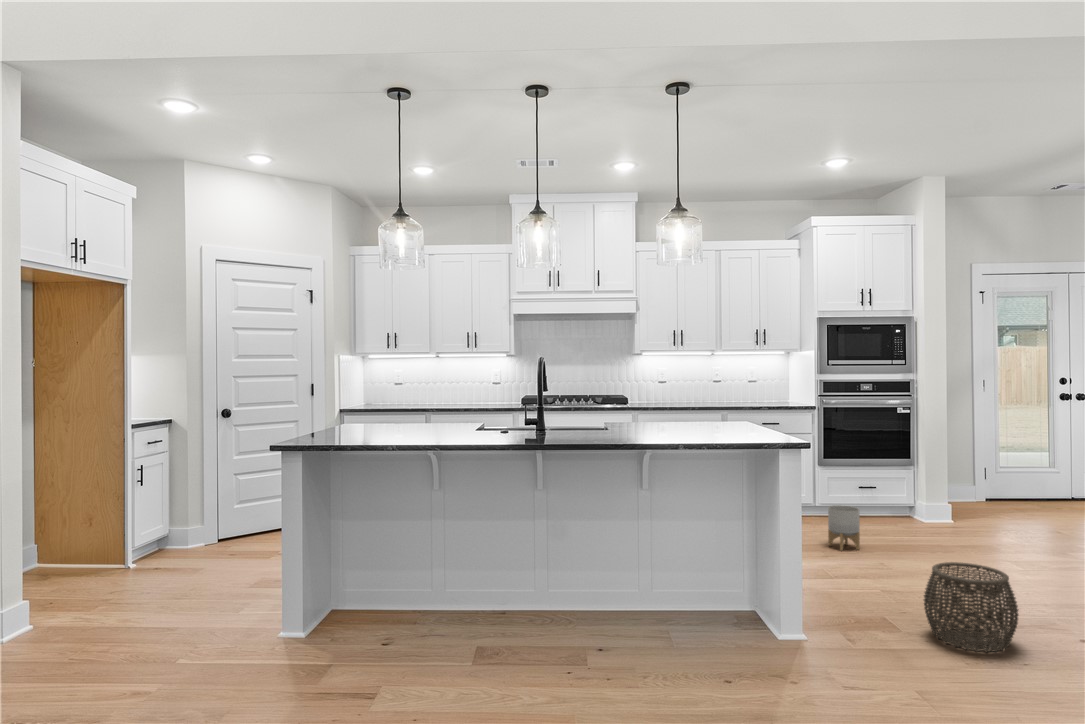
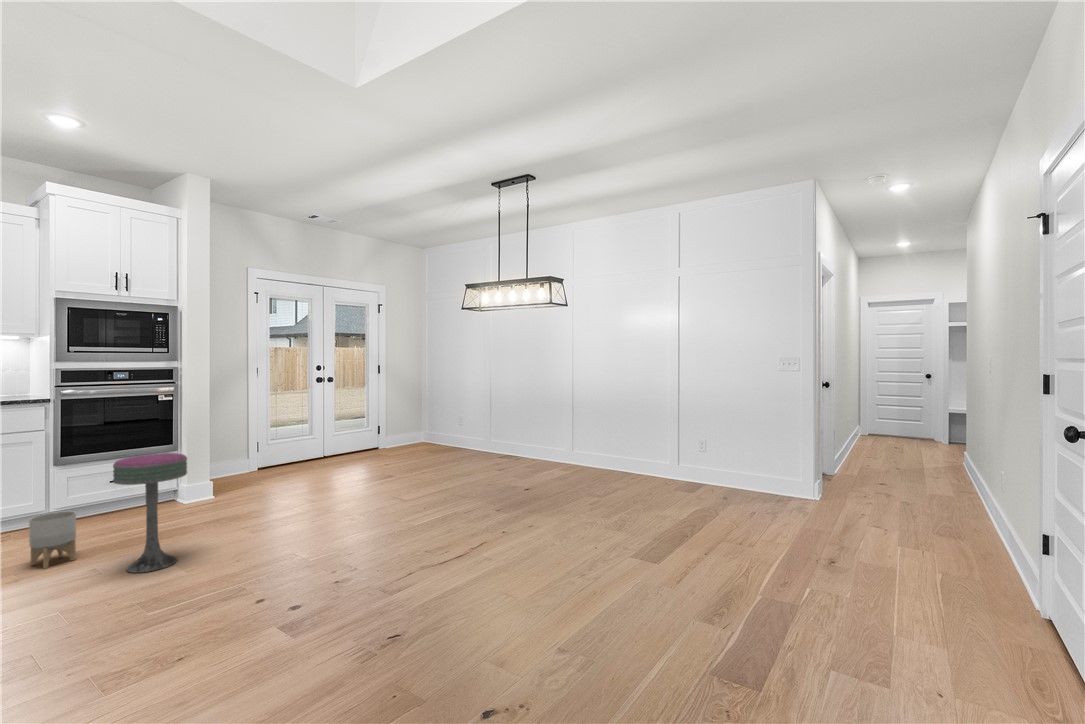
bar stool: none [900,466,964,576] -> present [113,453,187,573]
woven basket: present [924,562,1019,652] -> none [63,568,189,688]

